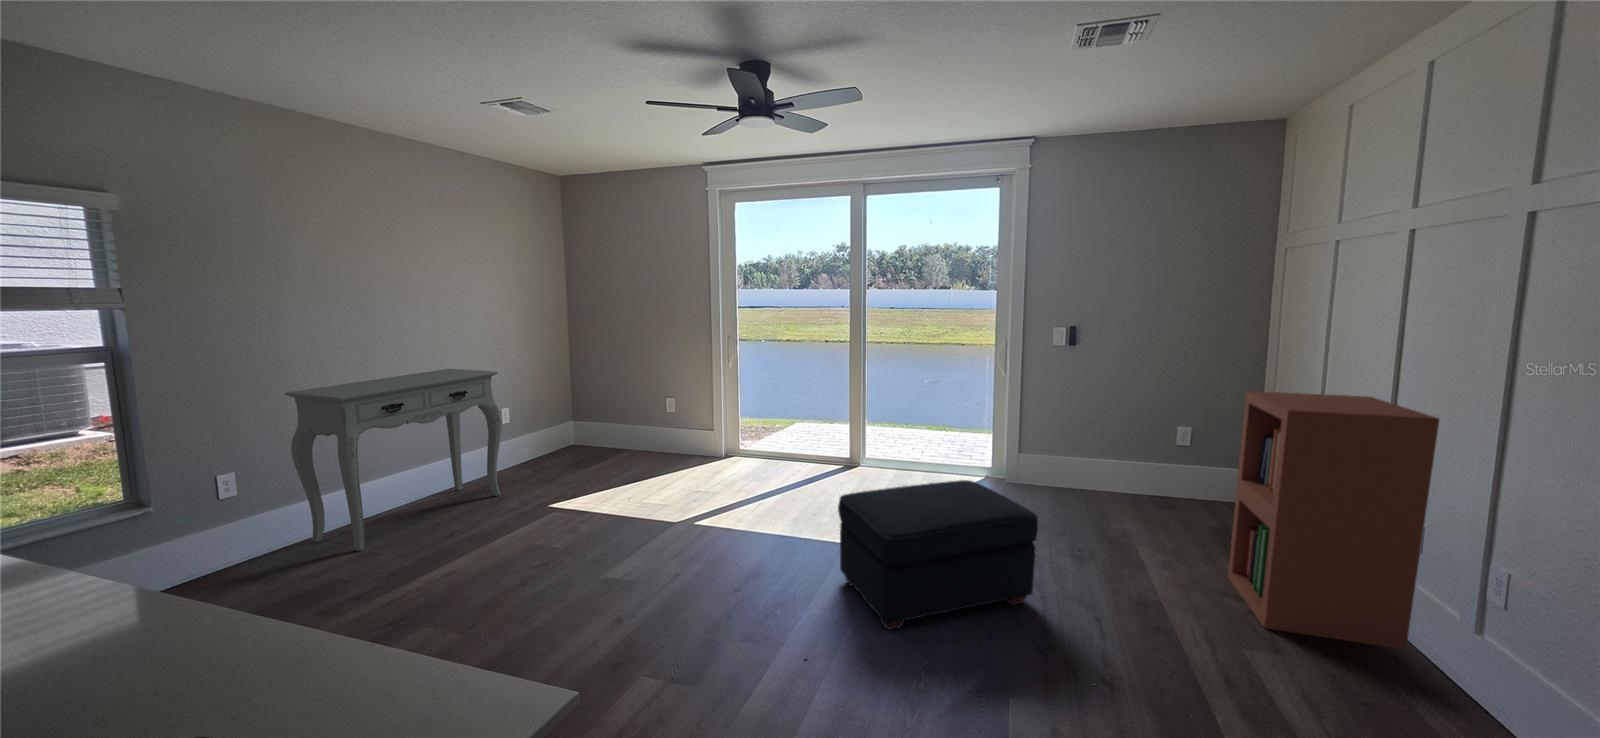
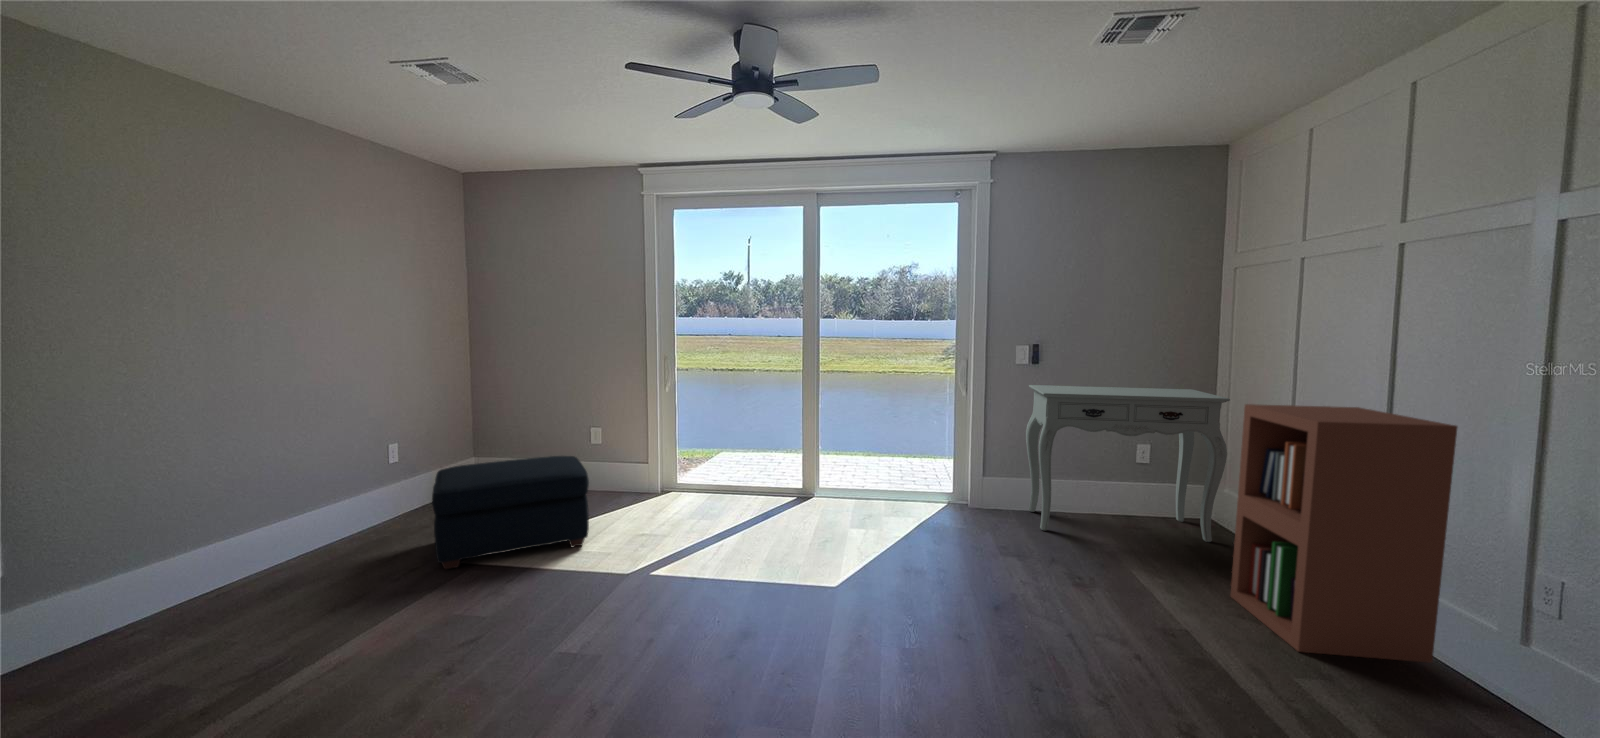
console table: present [285,369,502,551] -> present [1026,385,1230,542]
ottoman: present [838,480,1038,630] -> present [432,456,589,569]

